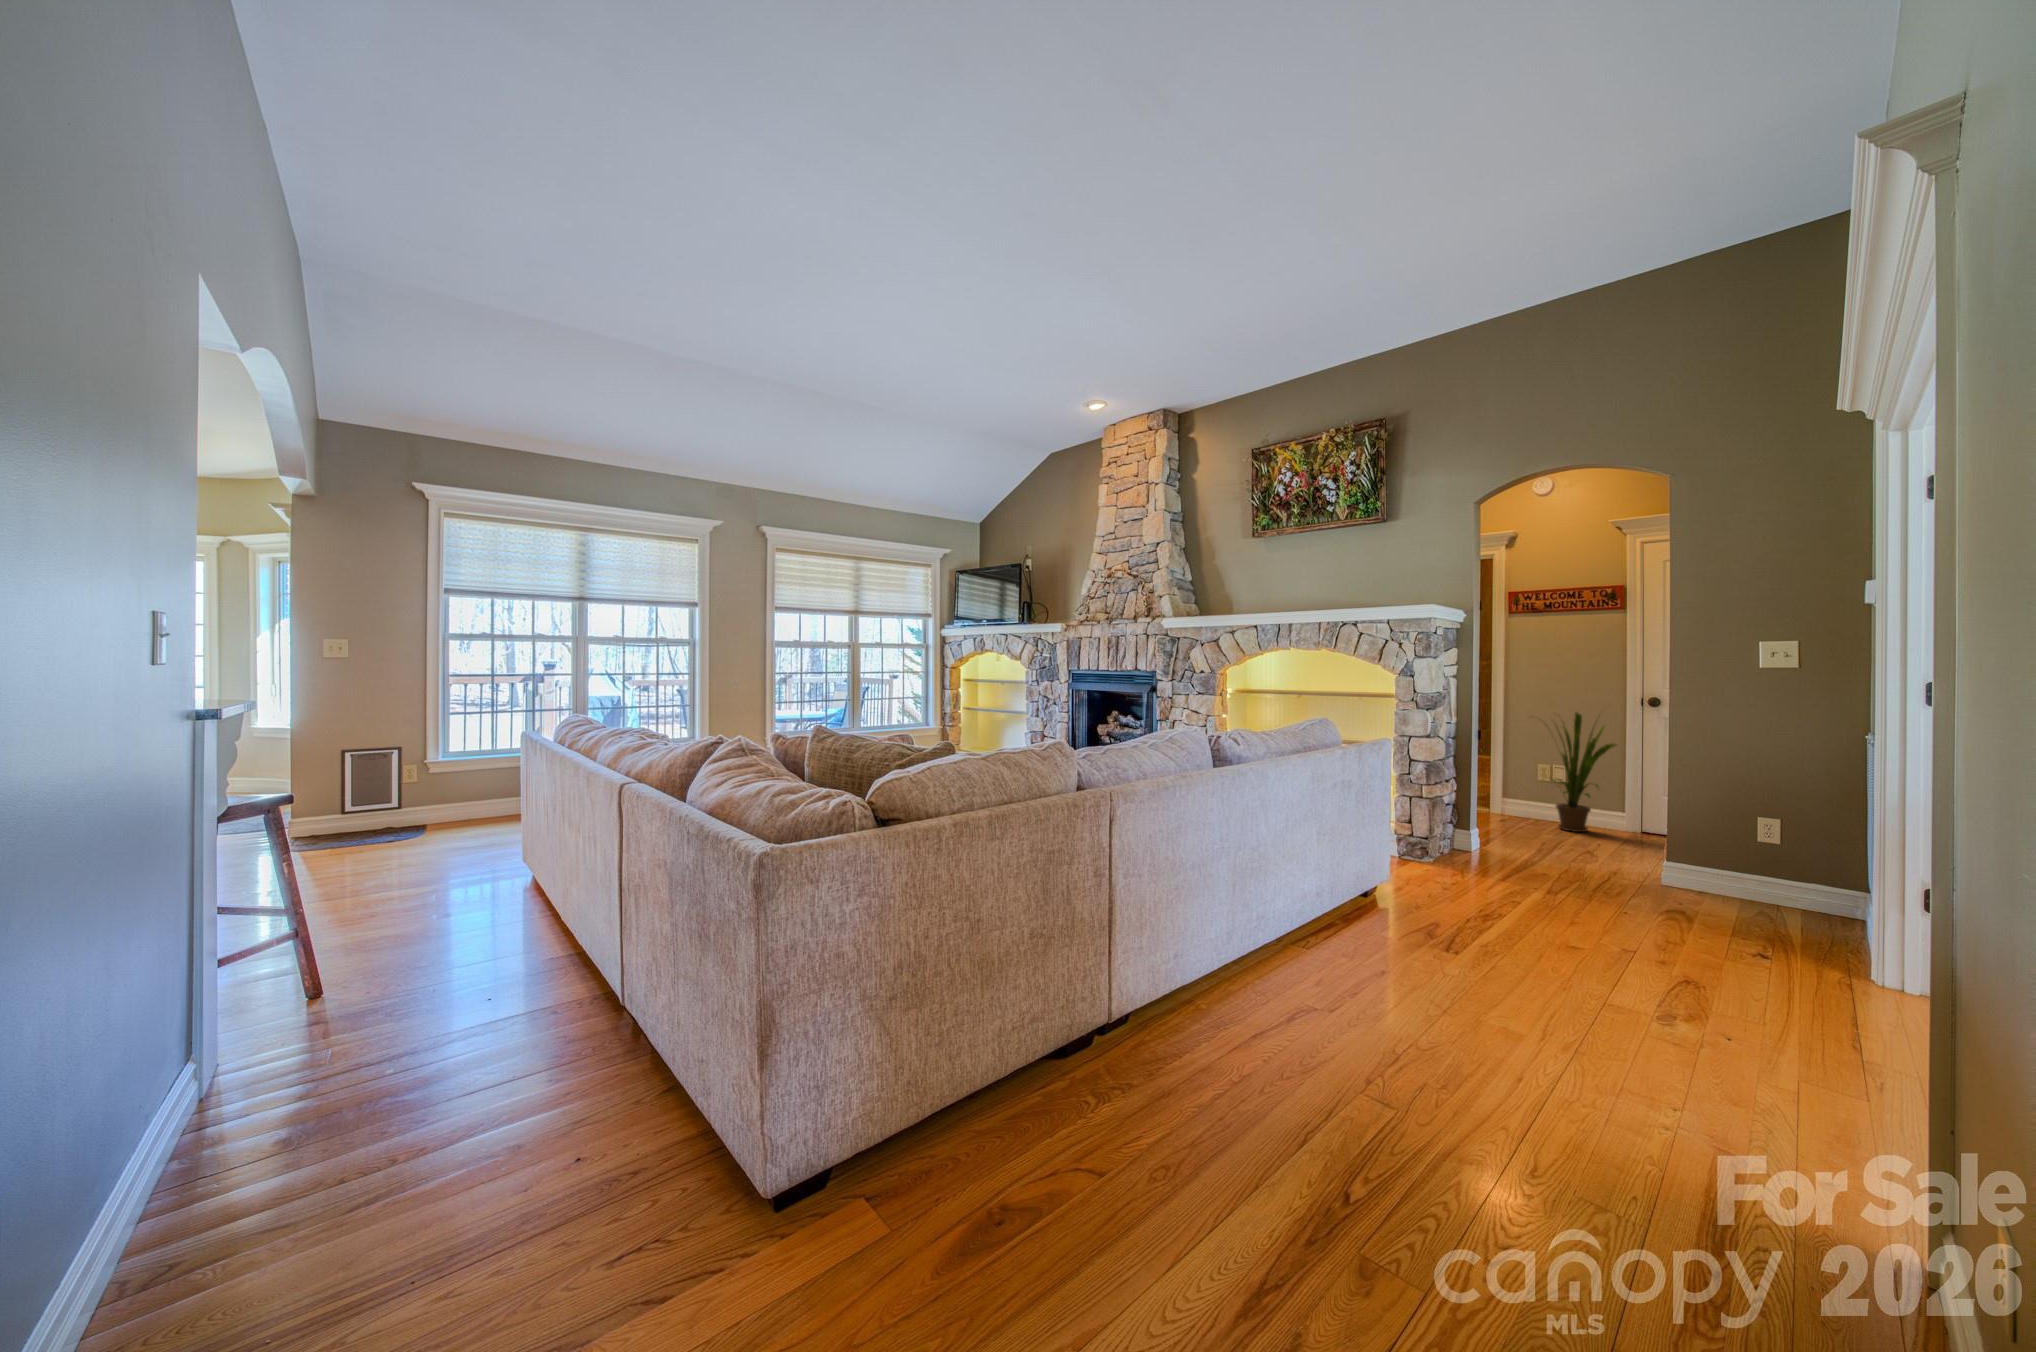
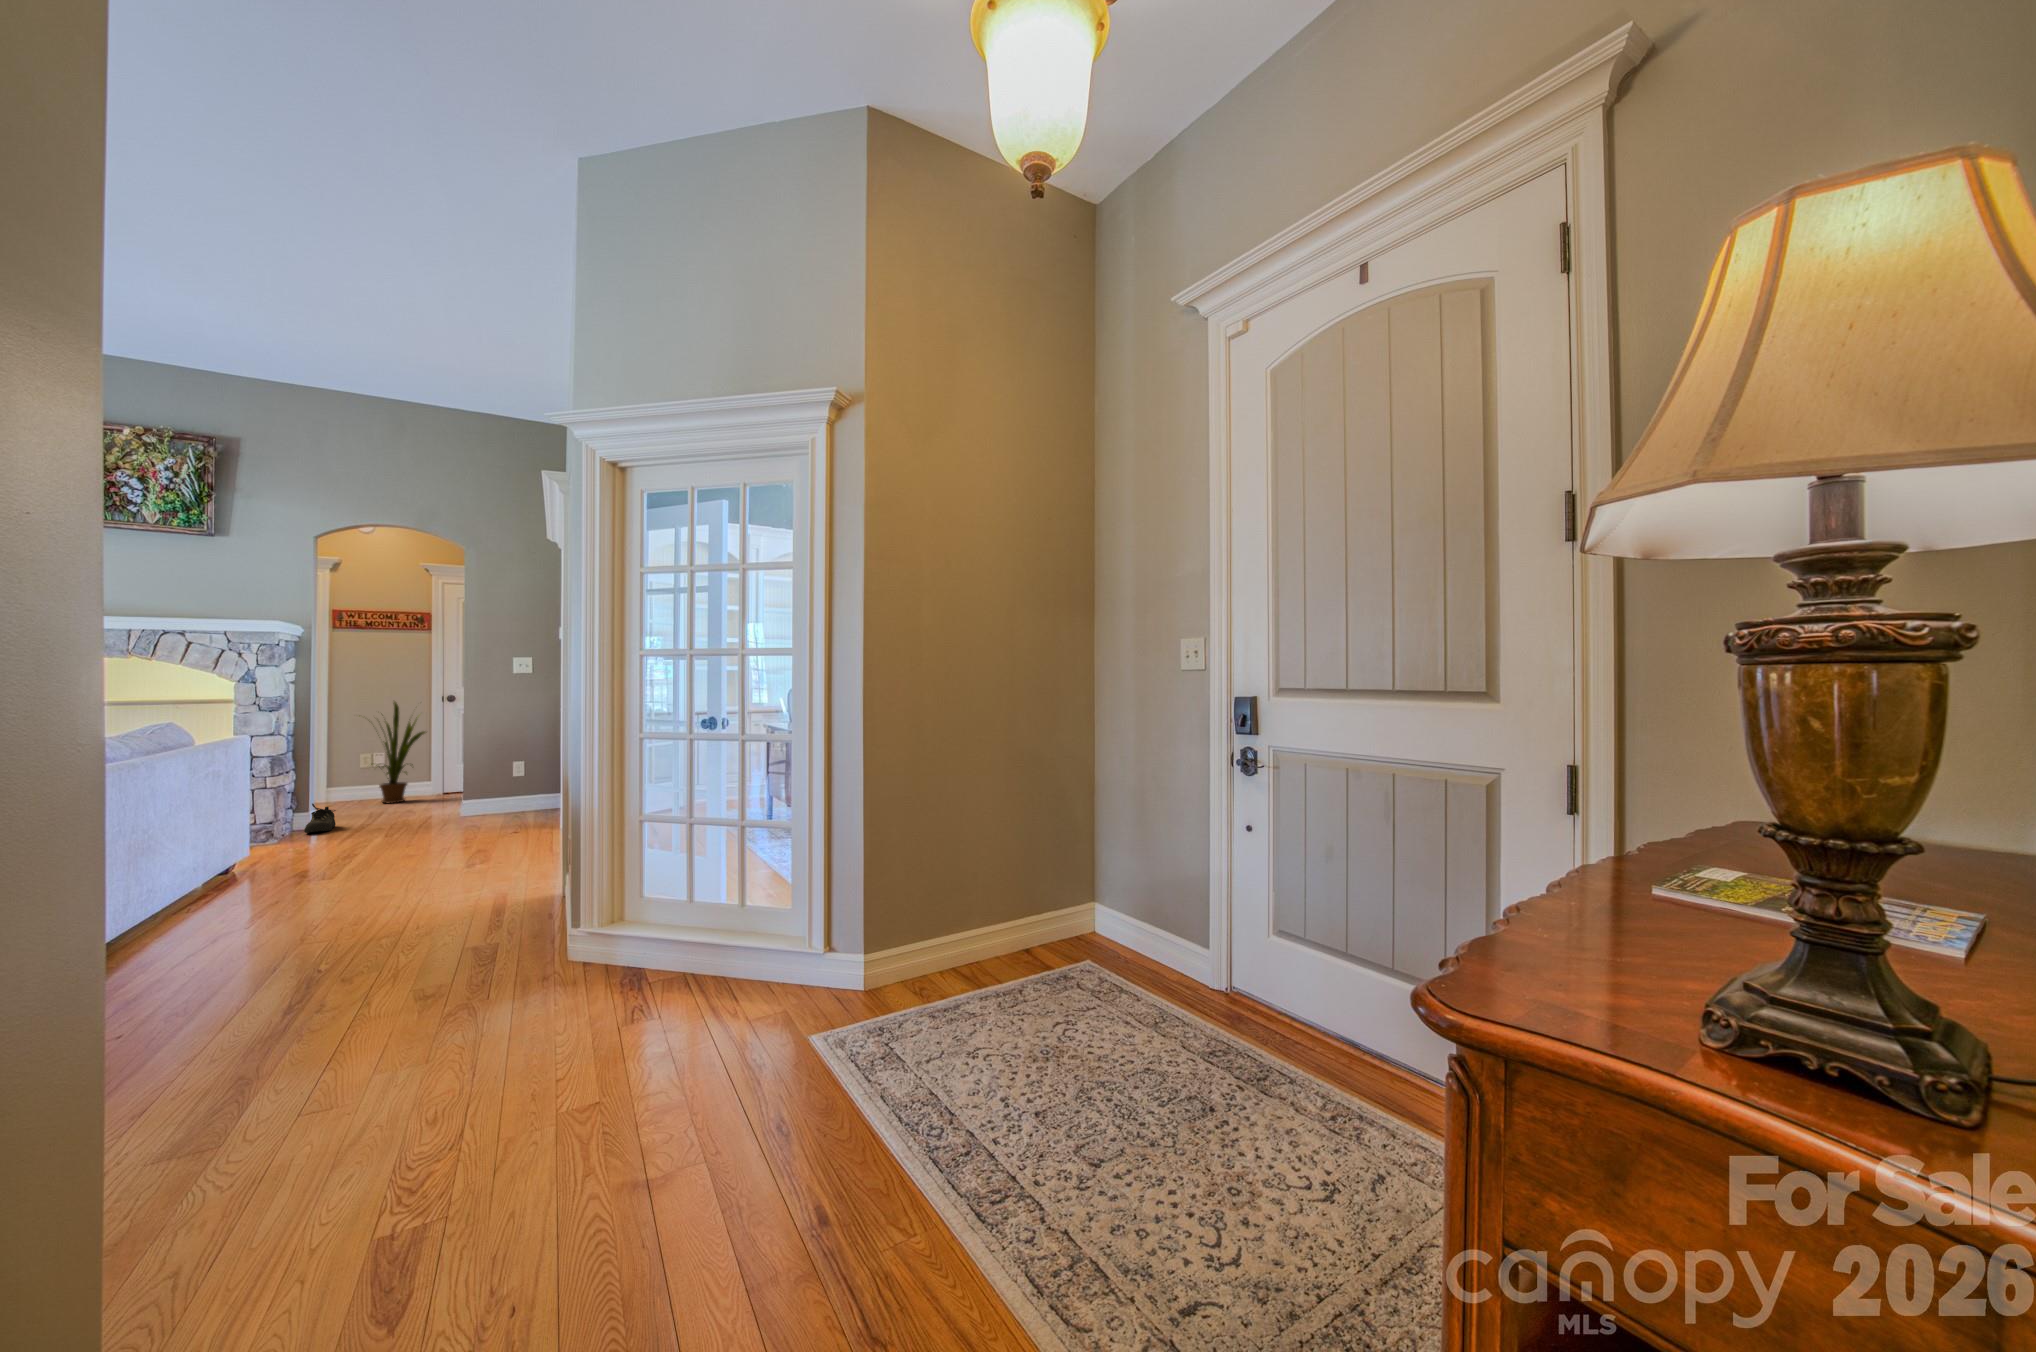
shoe: none [1461,820,1497,859] -> present [304,804,336,833]

